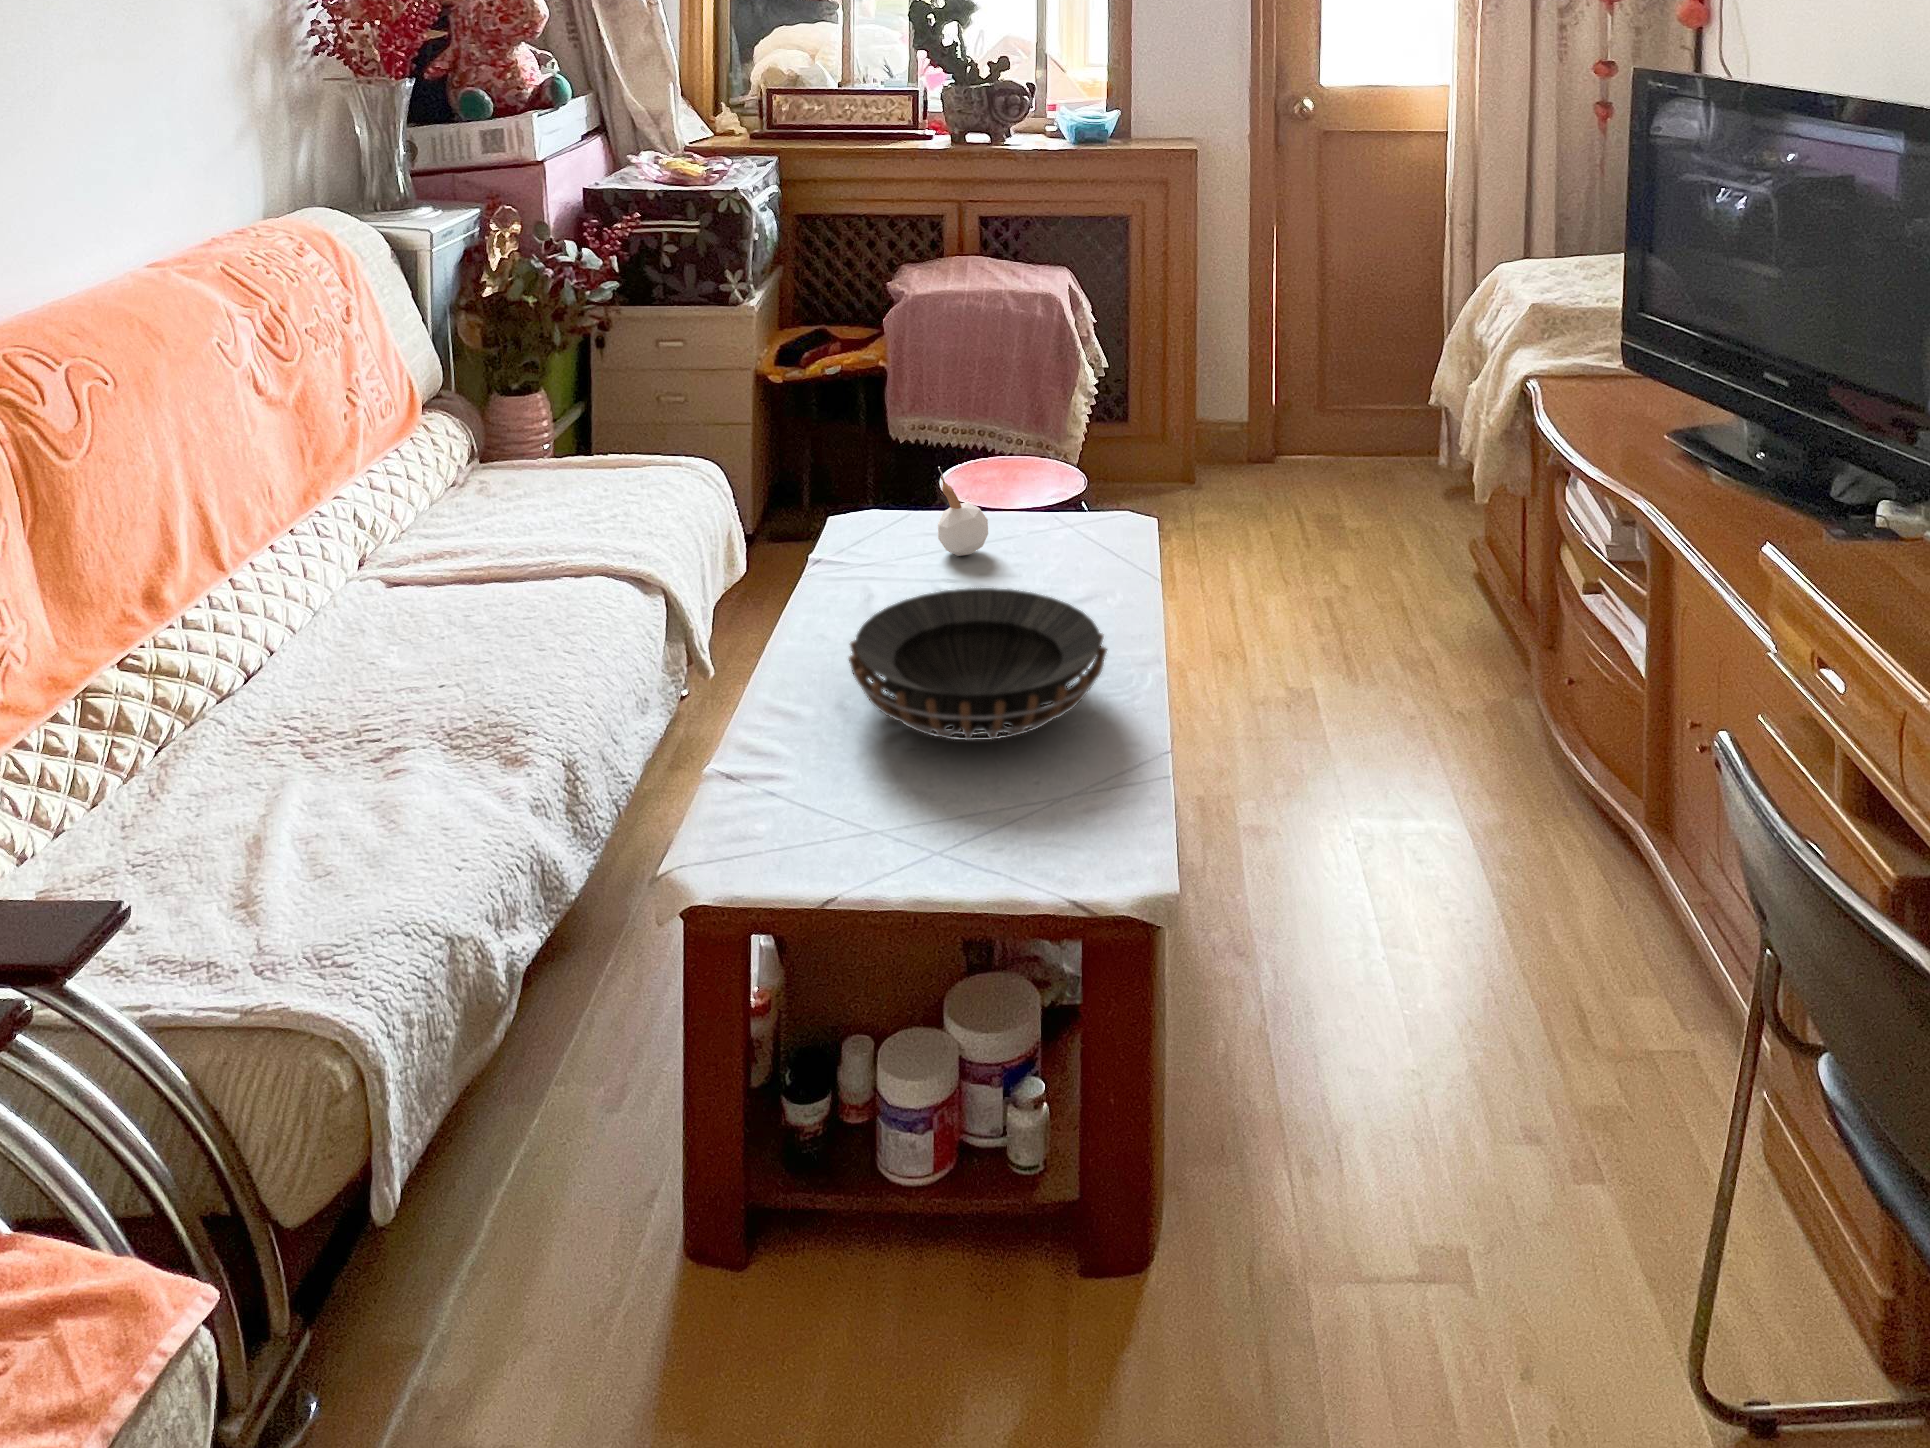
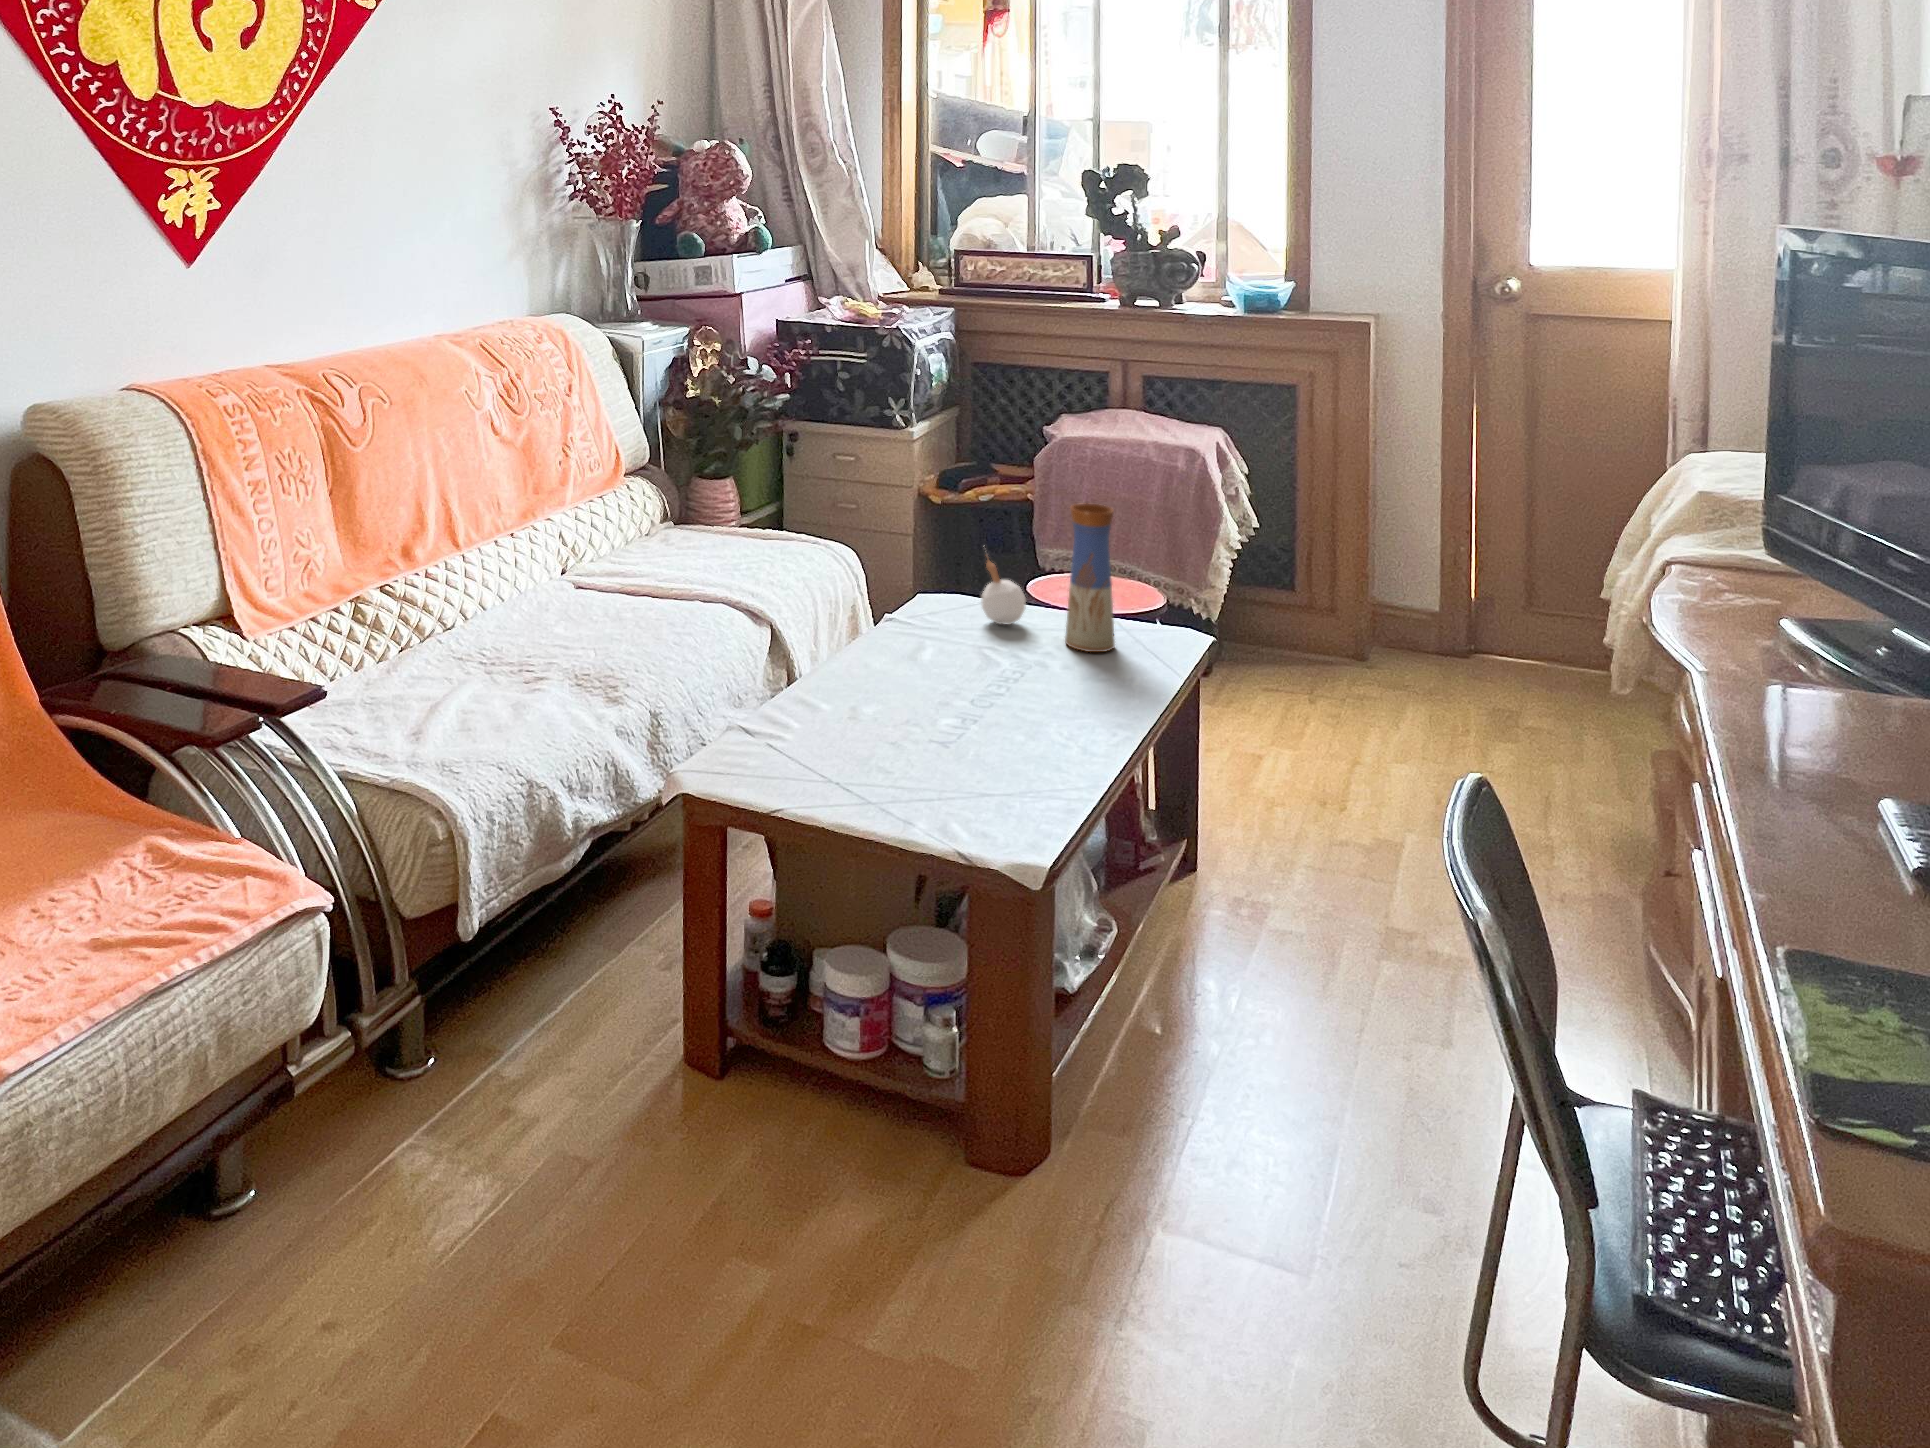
vase: none [1038,405,1092,574] -> present [1065,503,1115,652]
decorative bowl: present [849,588,1107,740] -> none [843,631,1064,741]

